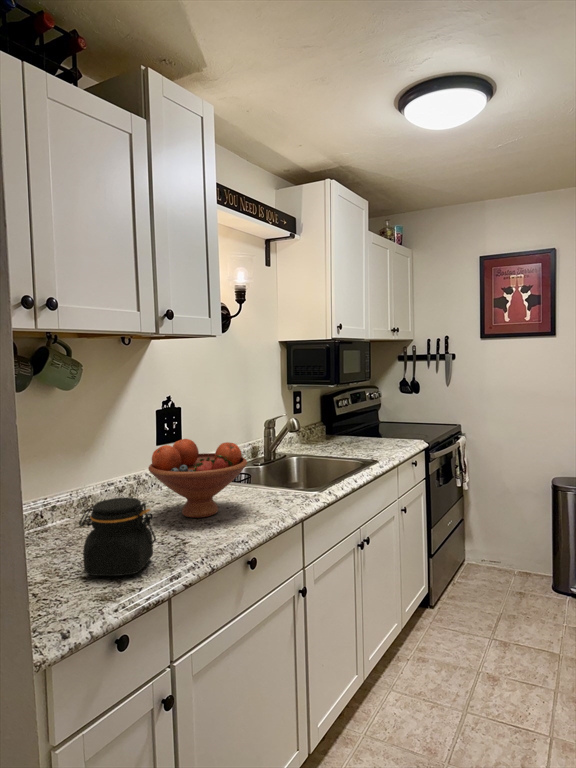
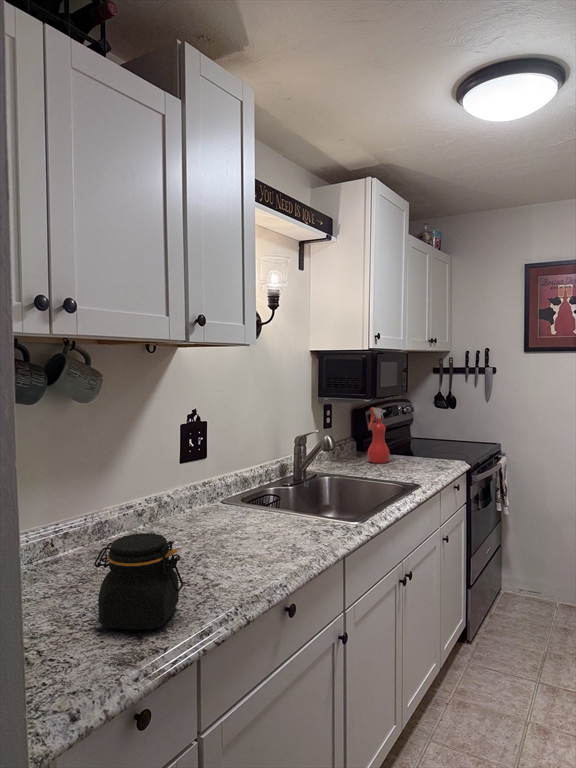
spray bottle: none [334,393,355,444] -> present [368,408,390,463]
fruit bowl: present [148,439,247,518] -> none [172,459,283,551]

